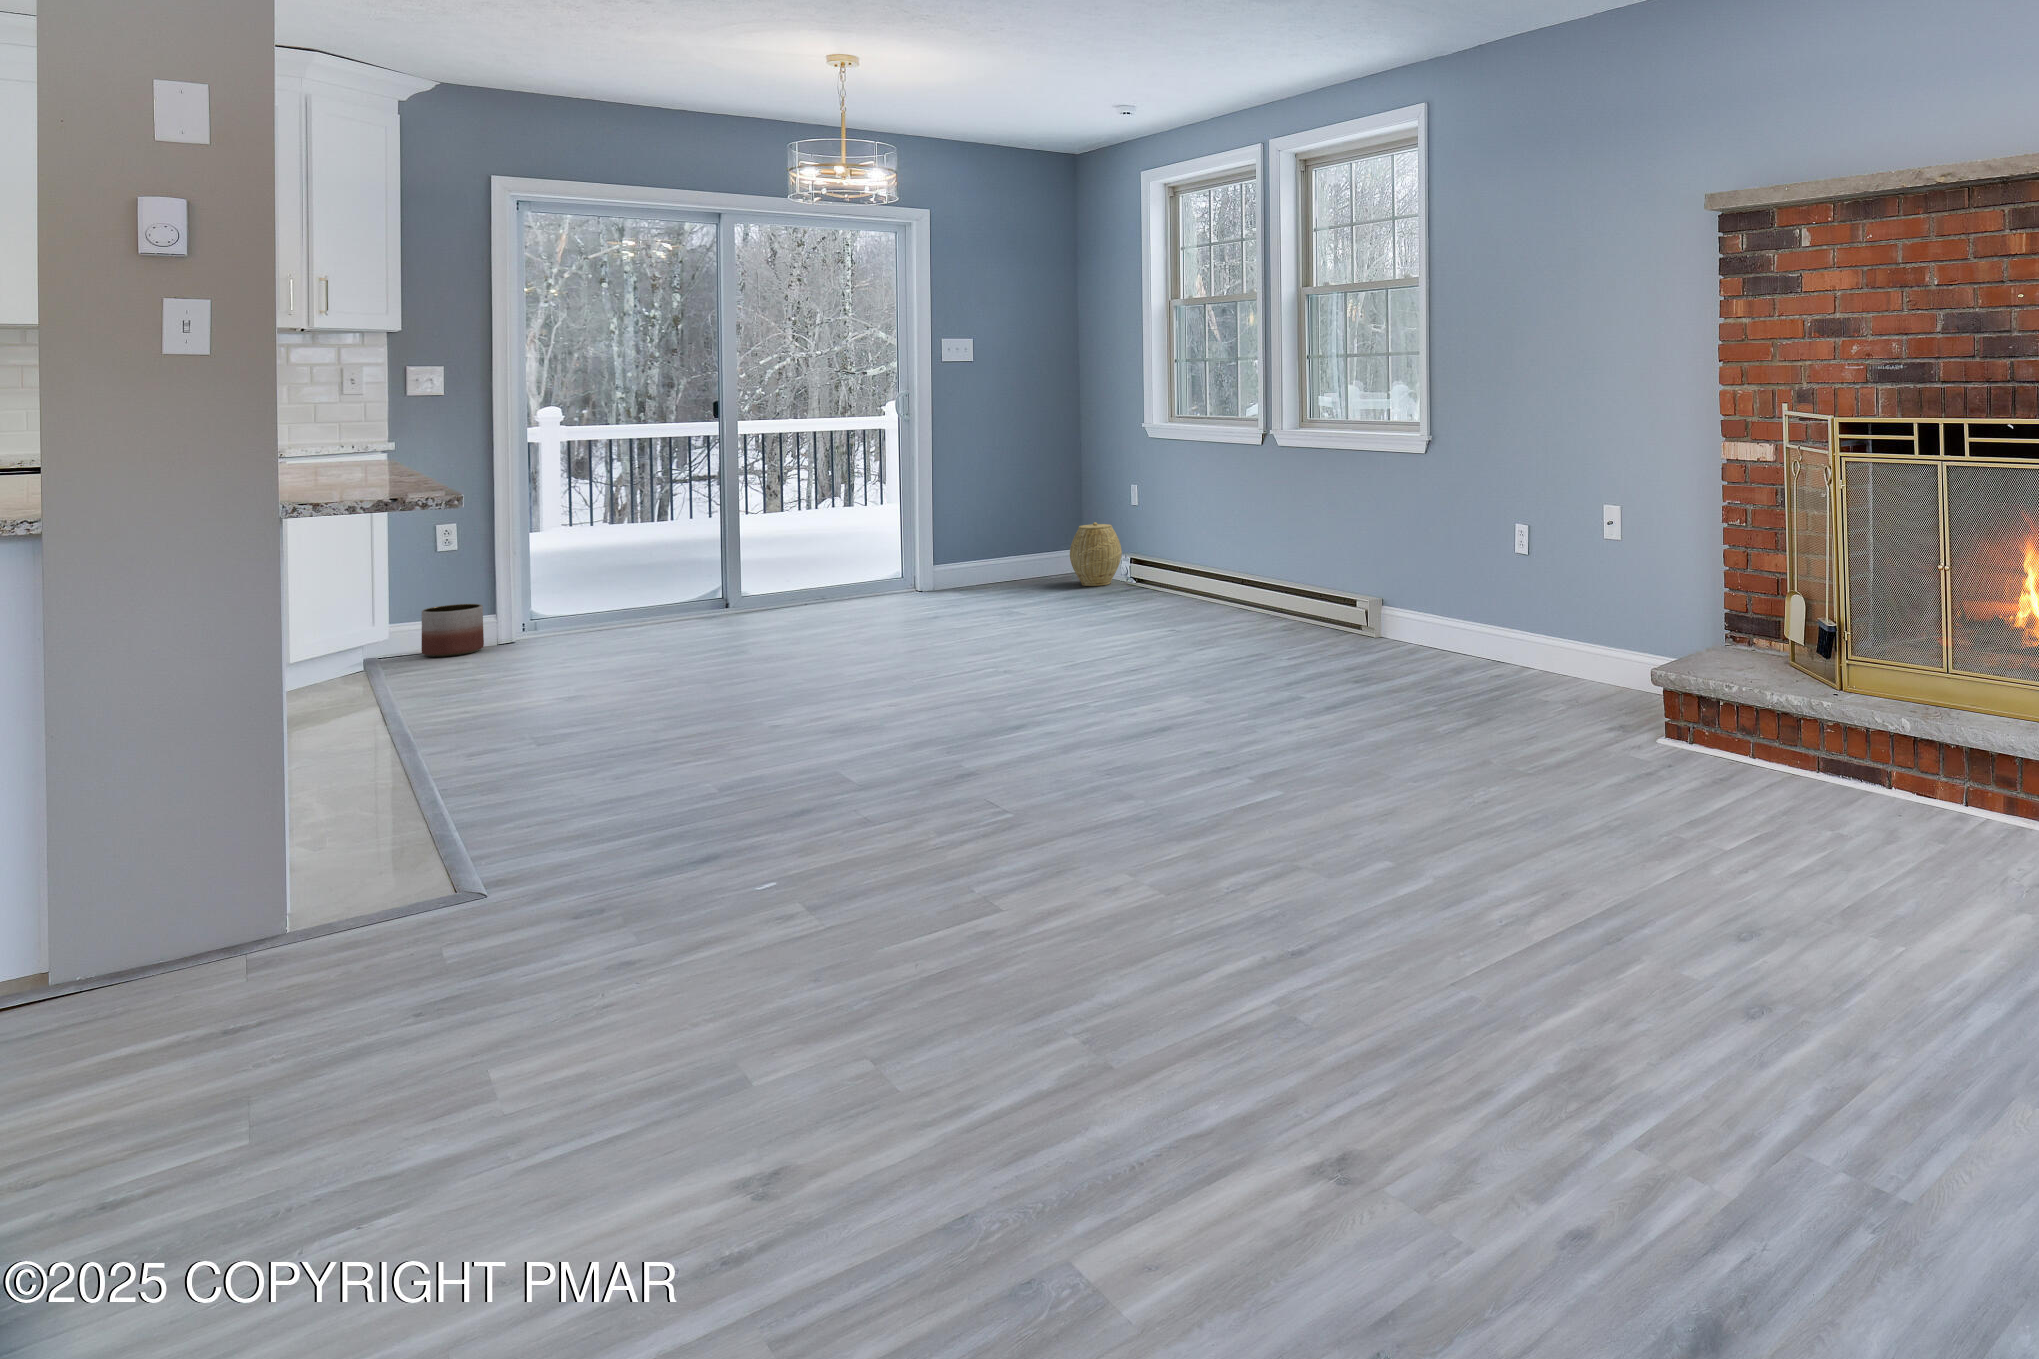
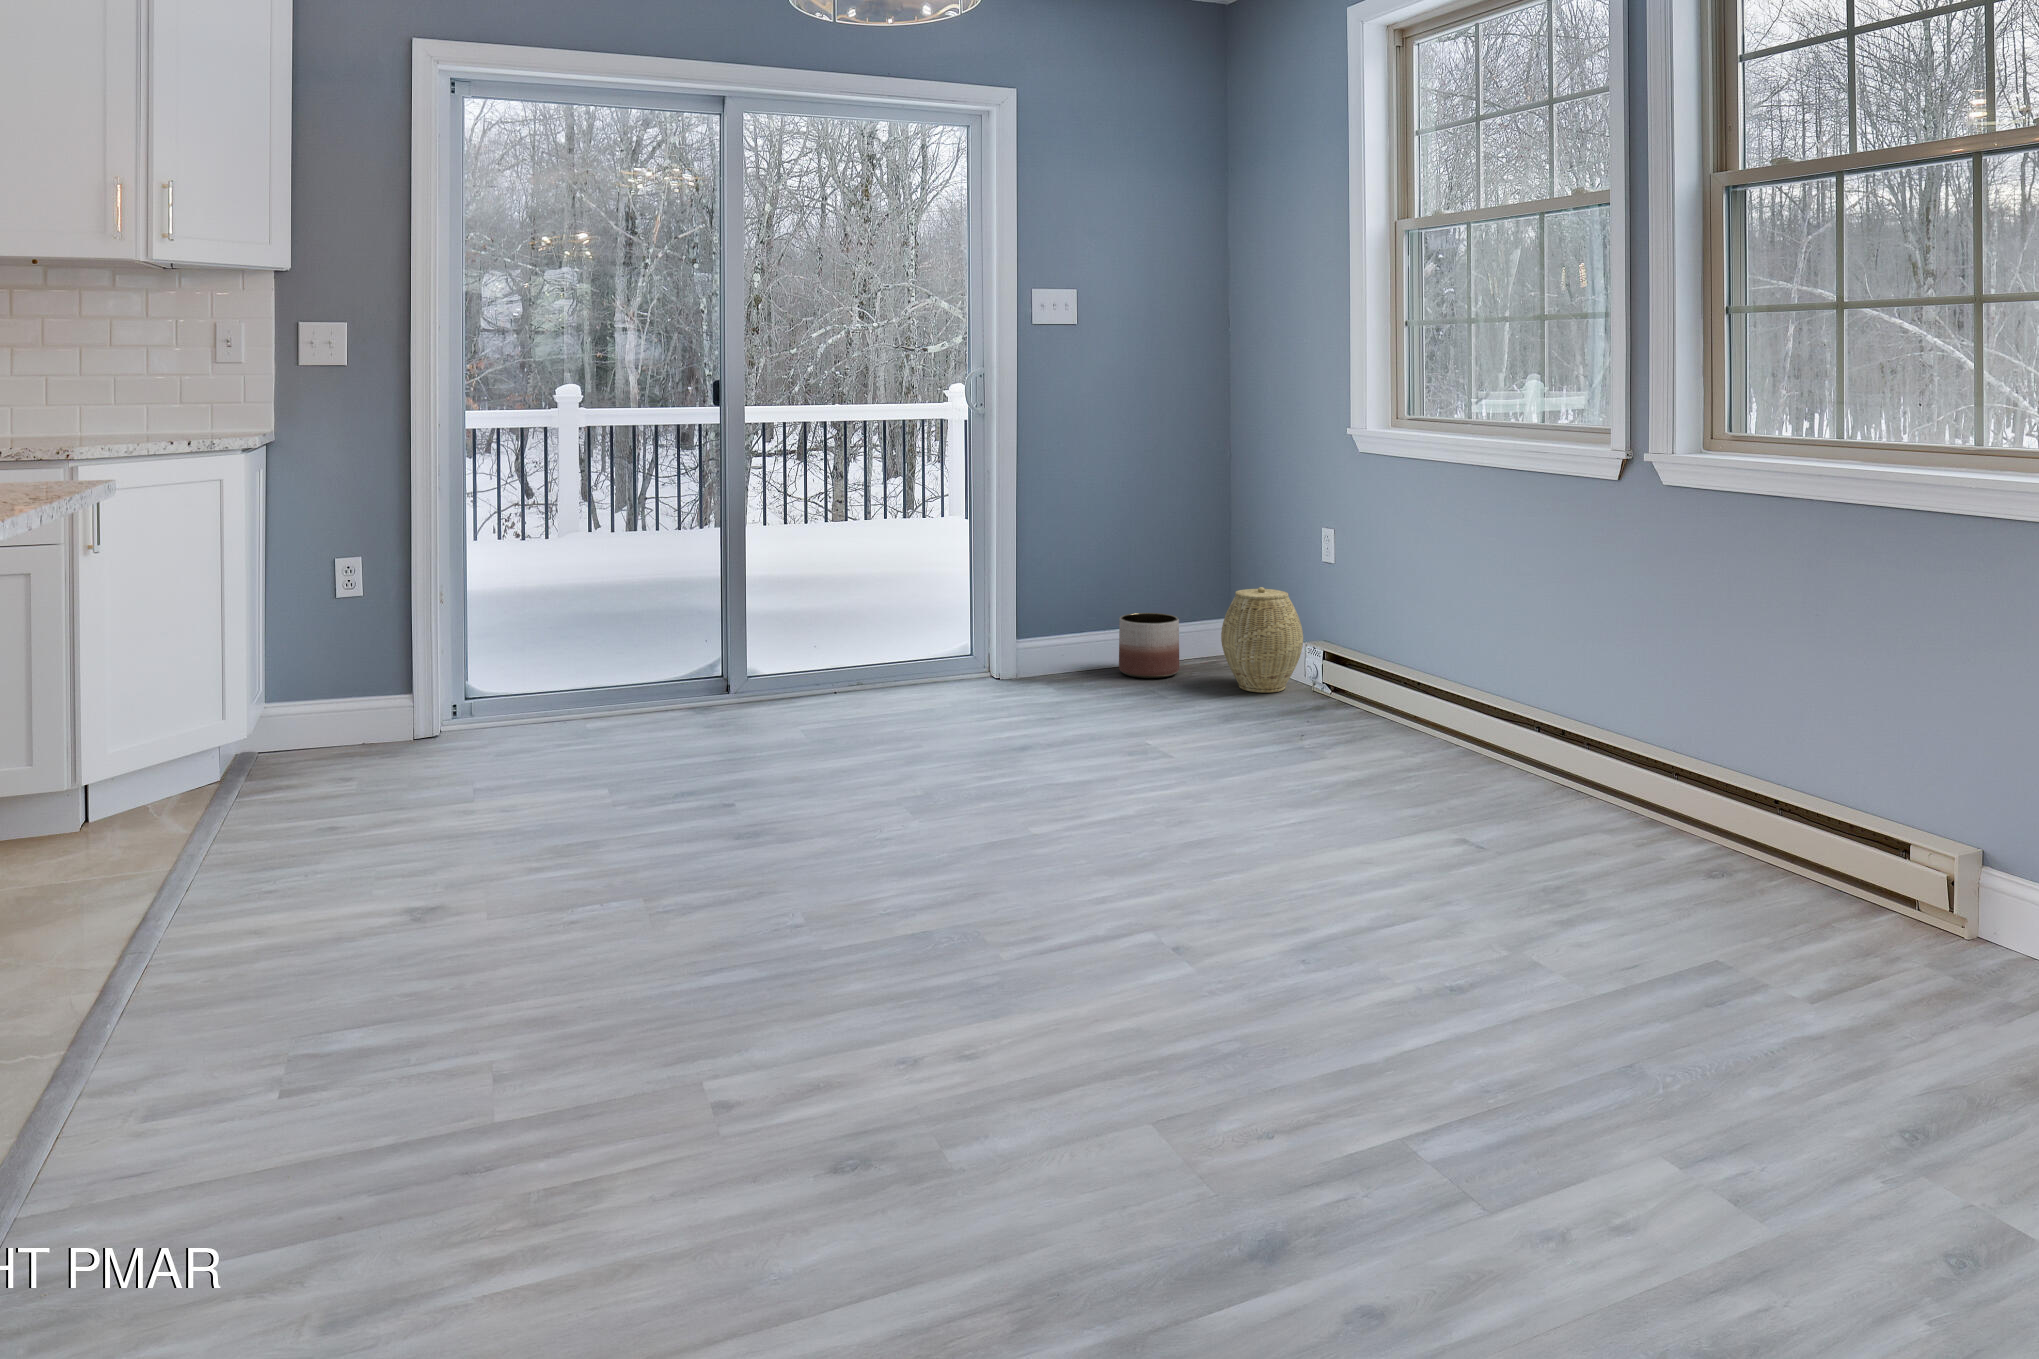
planter: present [421,604,484,657] -> present [1119,613,1179,678]

